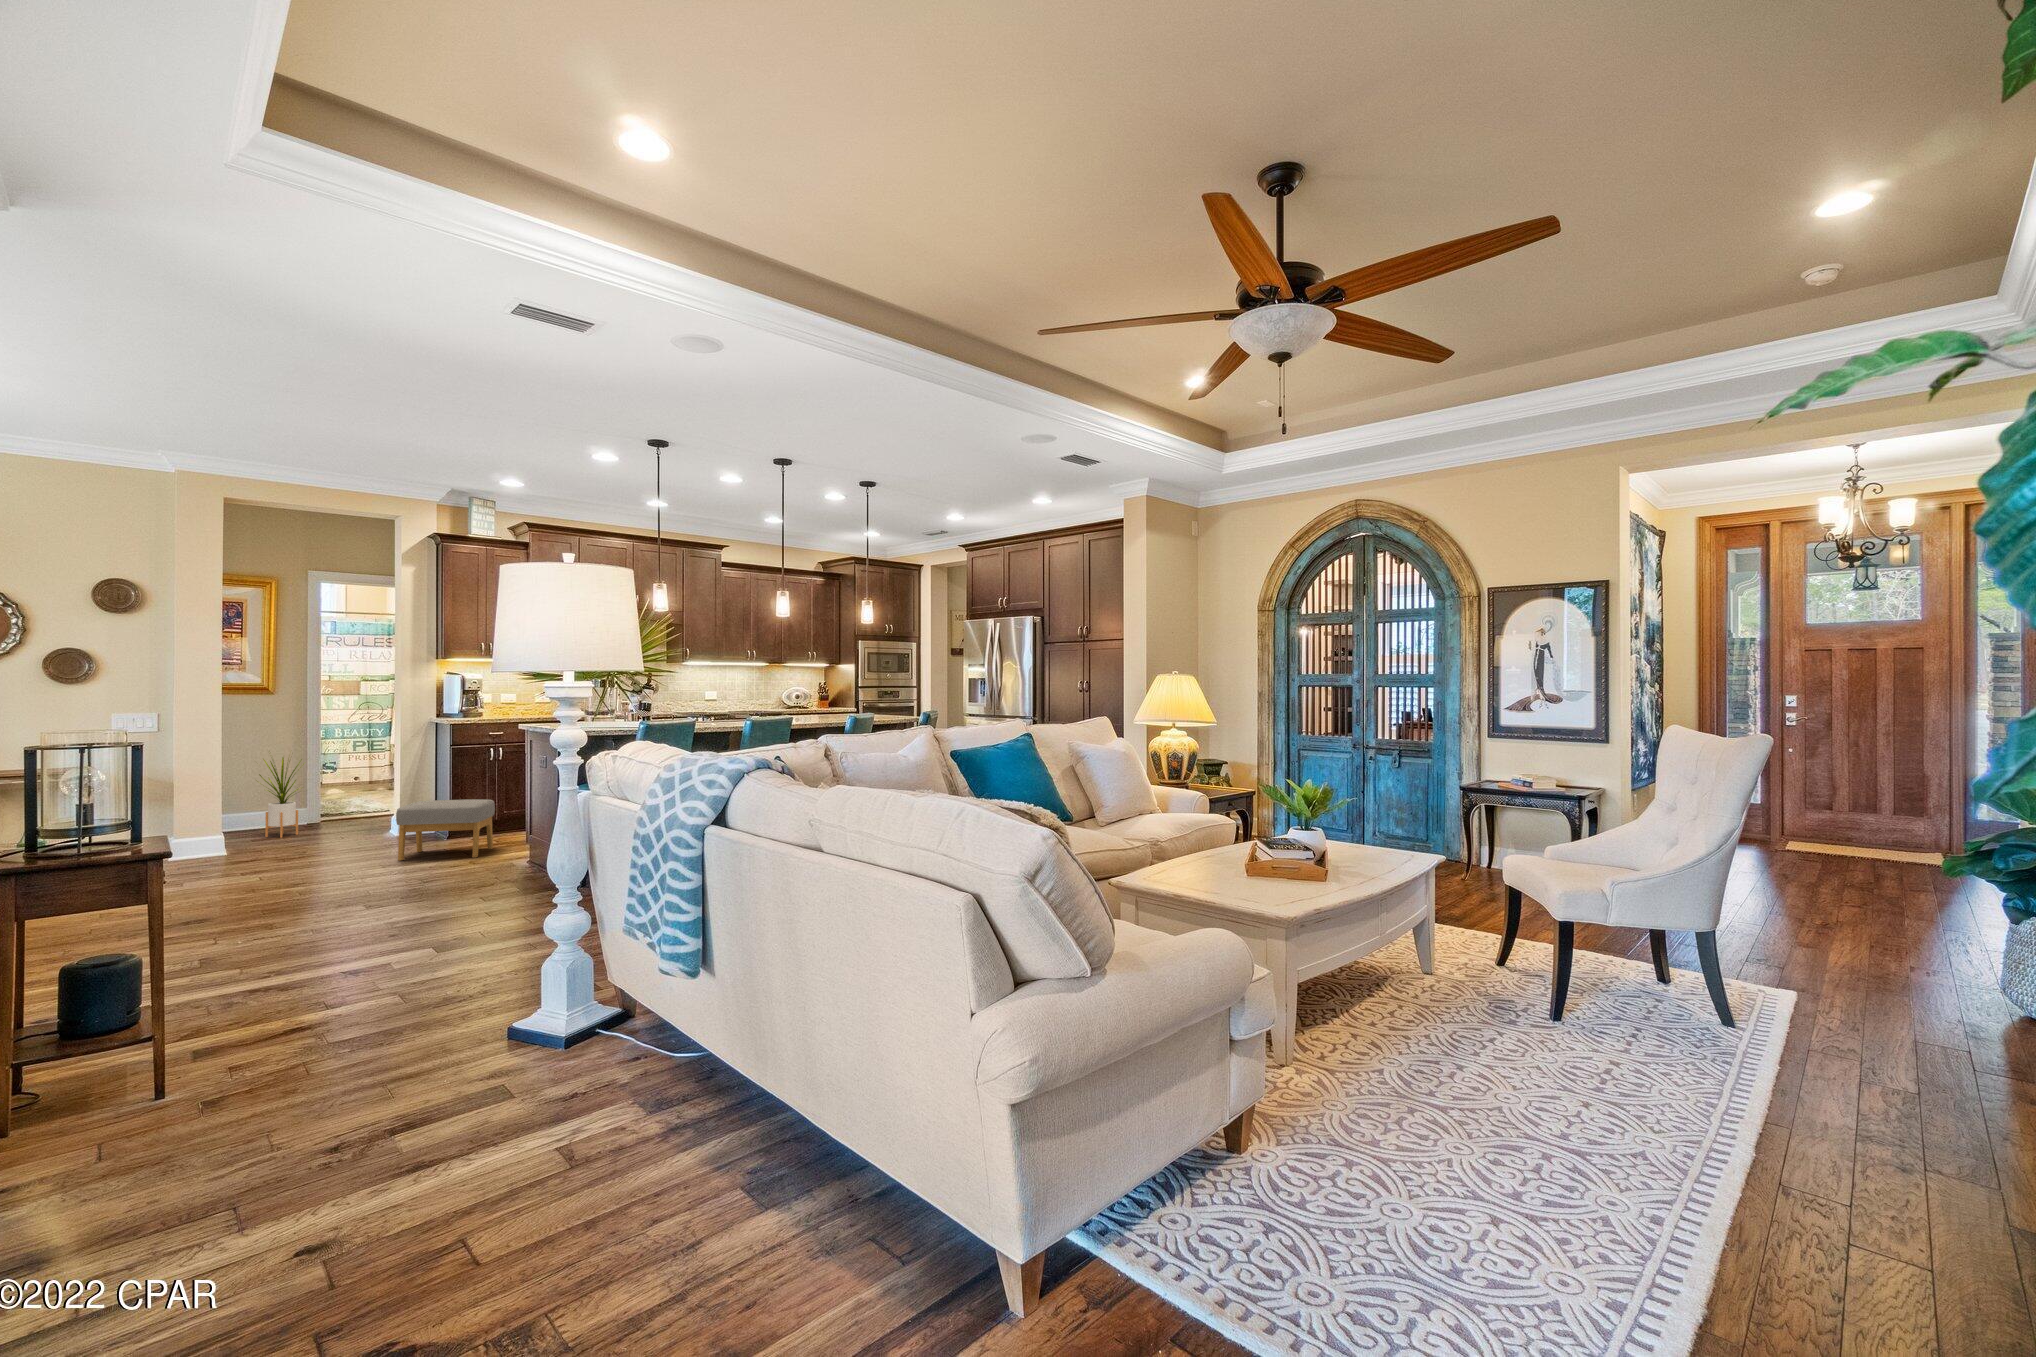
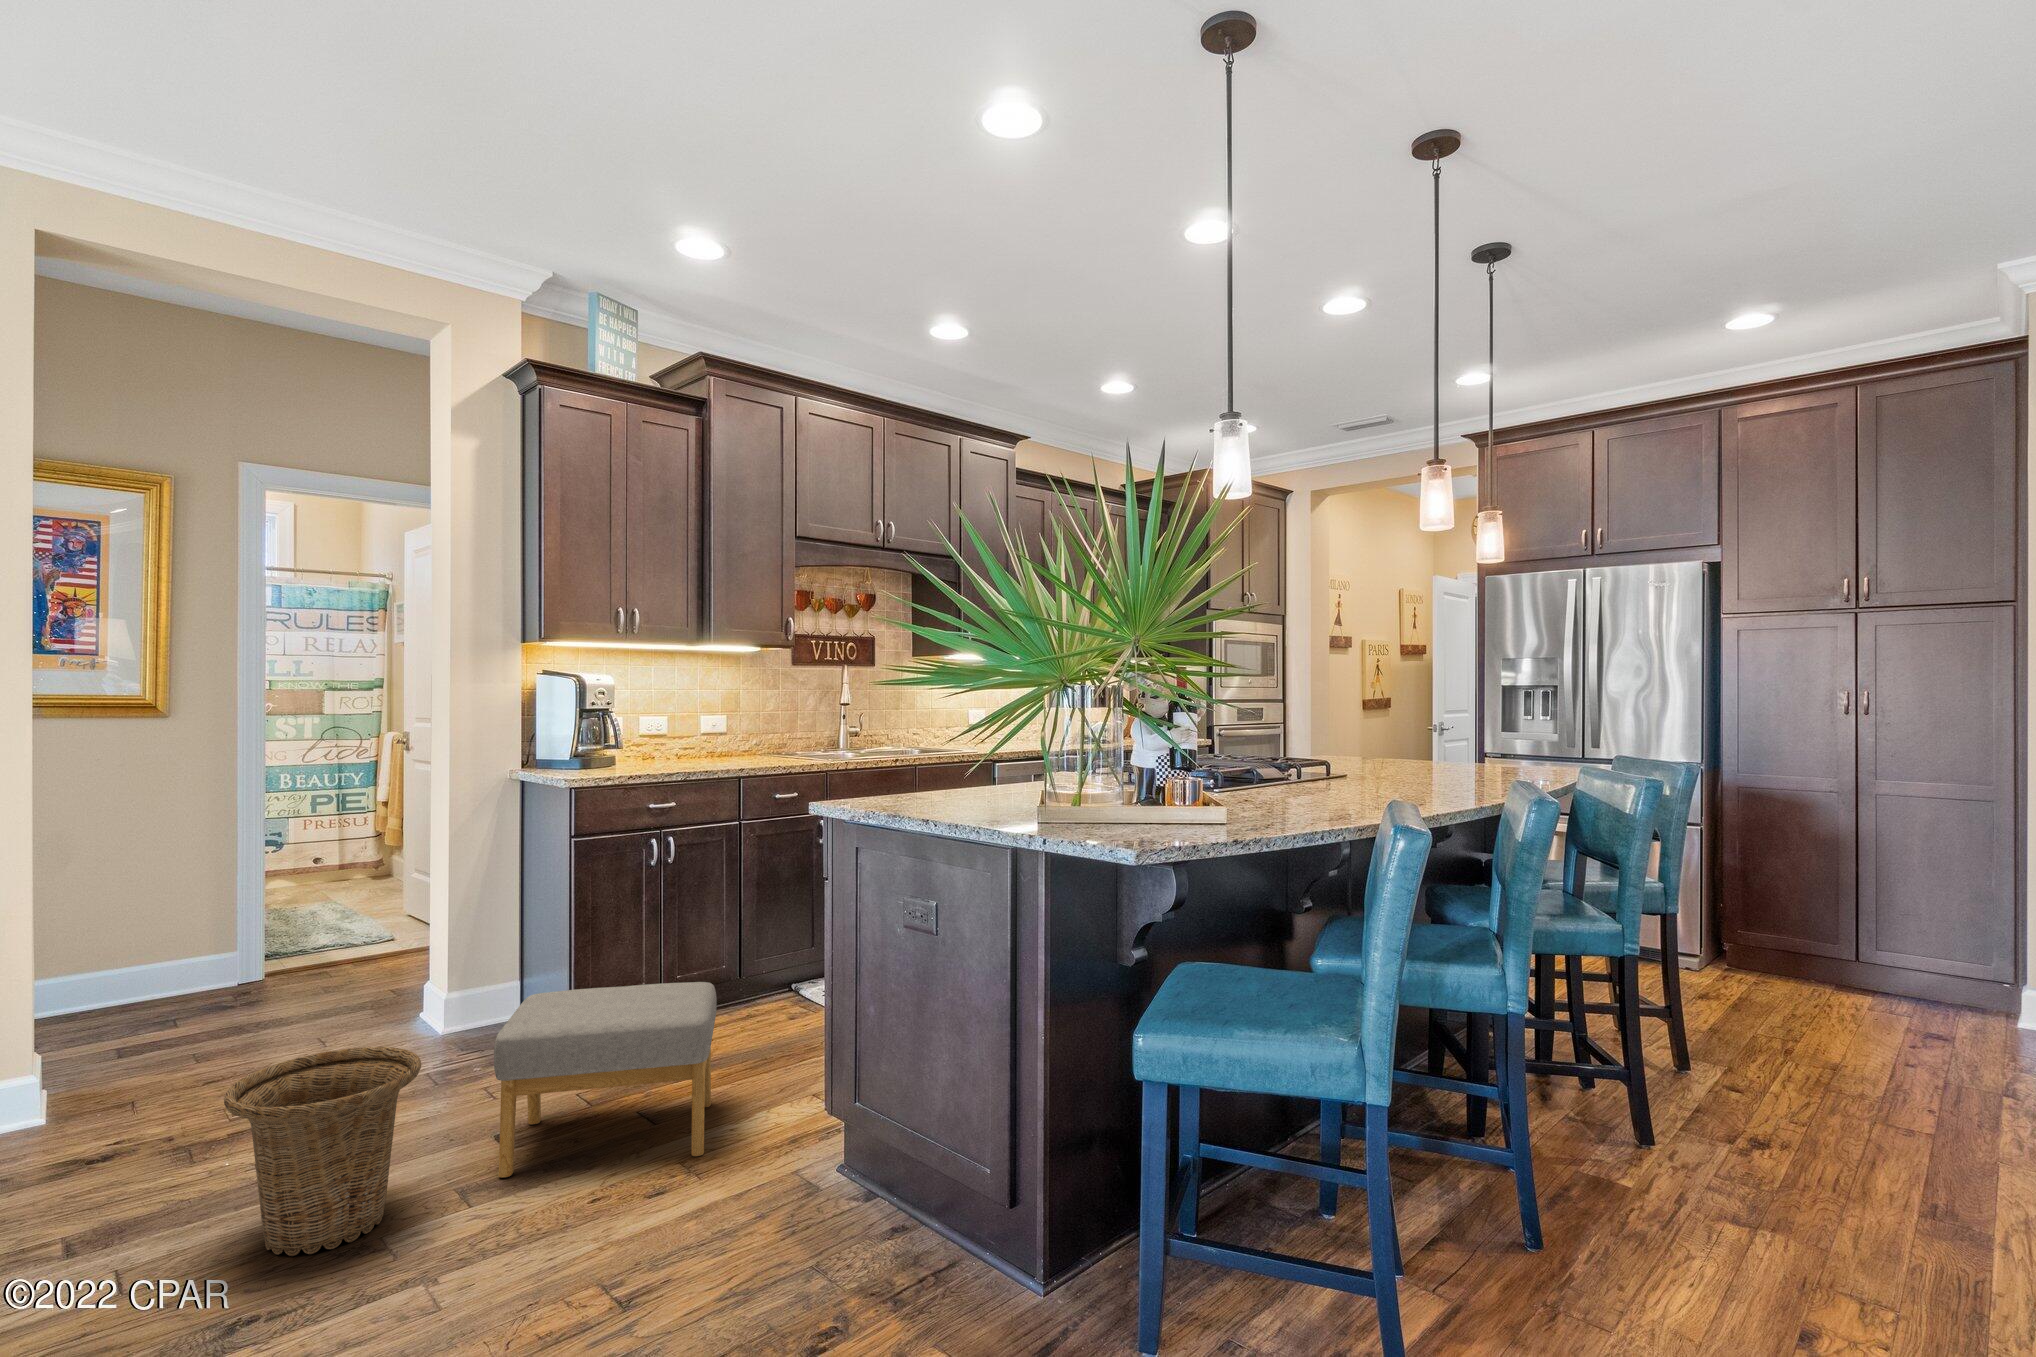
house plant: present [259,757,304,838] -> none [111,843,249,1053]
basket: none [298,811,367,871] -> present [224,1047,421,1256]

